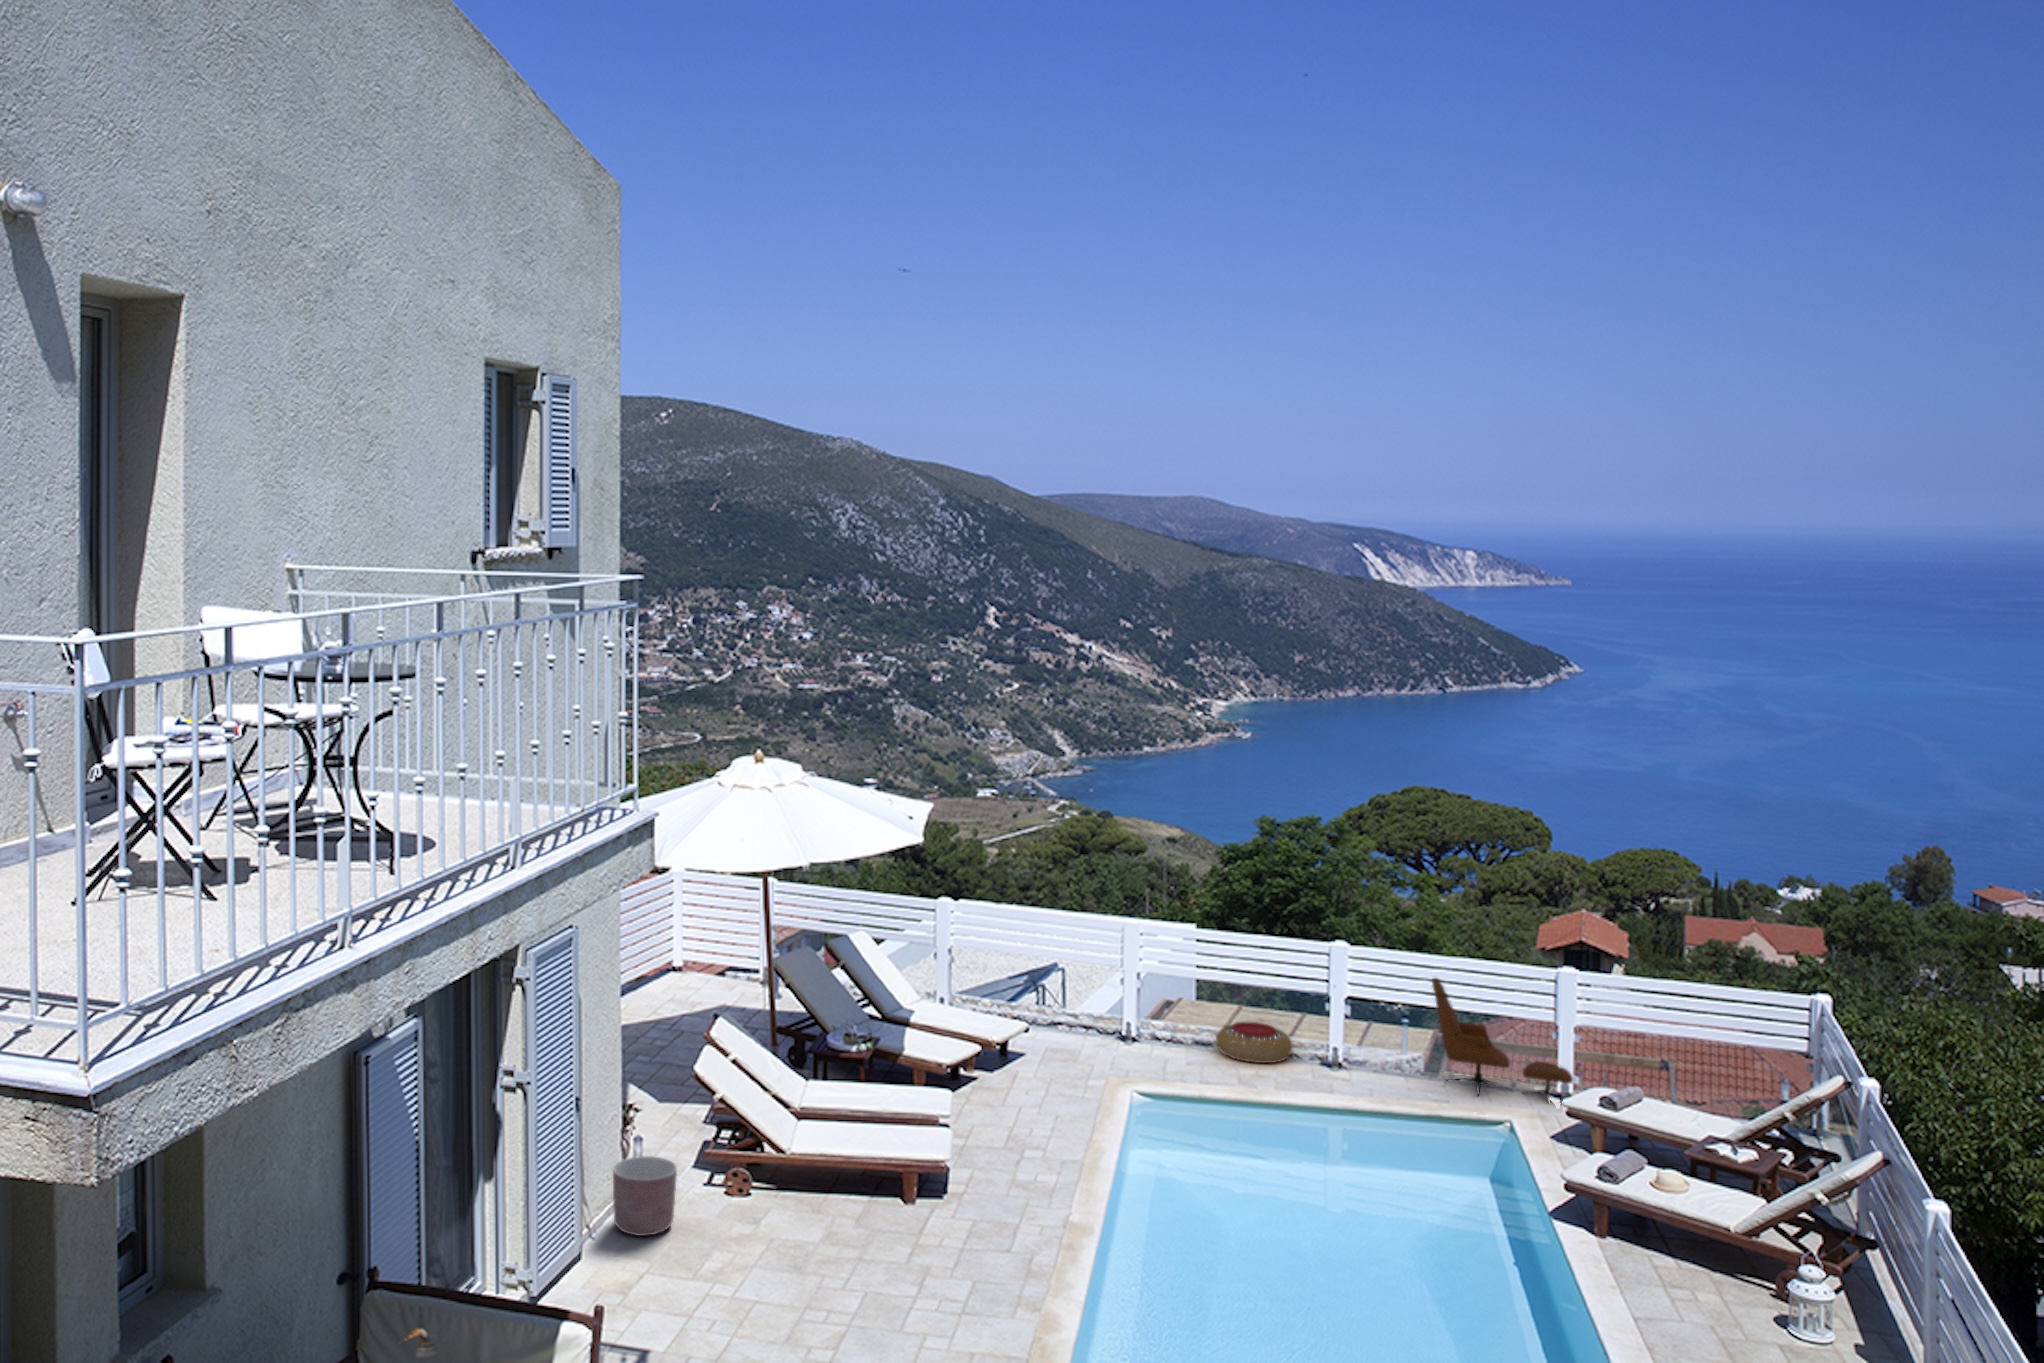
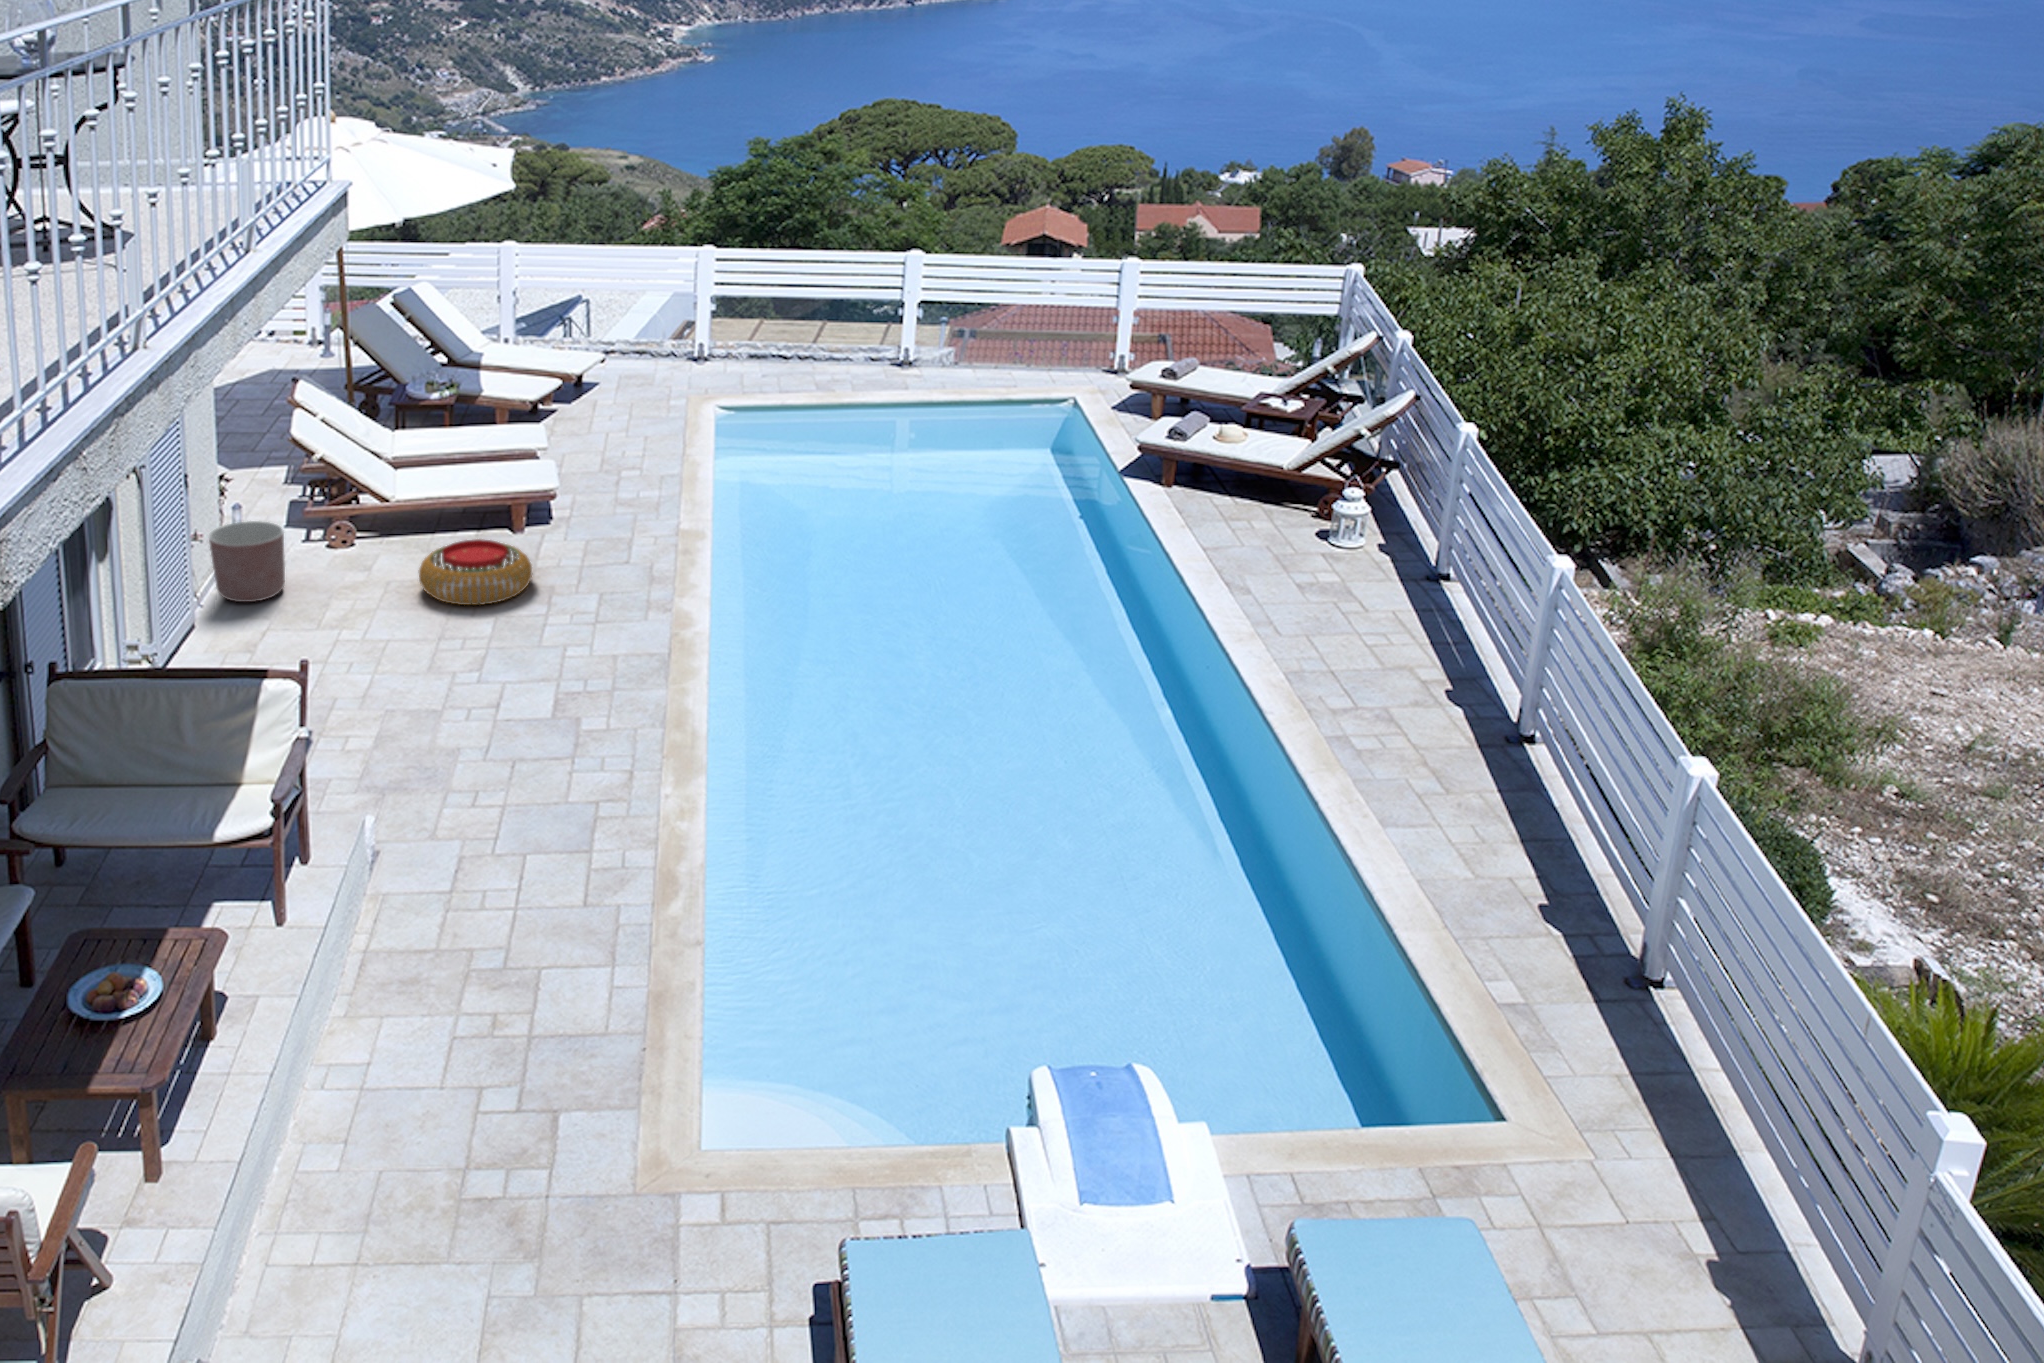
lounge chair: present [1432,978,1573,1099] -> none [1010,270,1131,382]
pouf: present [1216,1022,1293,1063] -> present [419,539,532,605]

